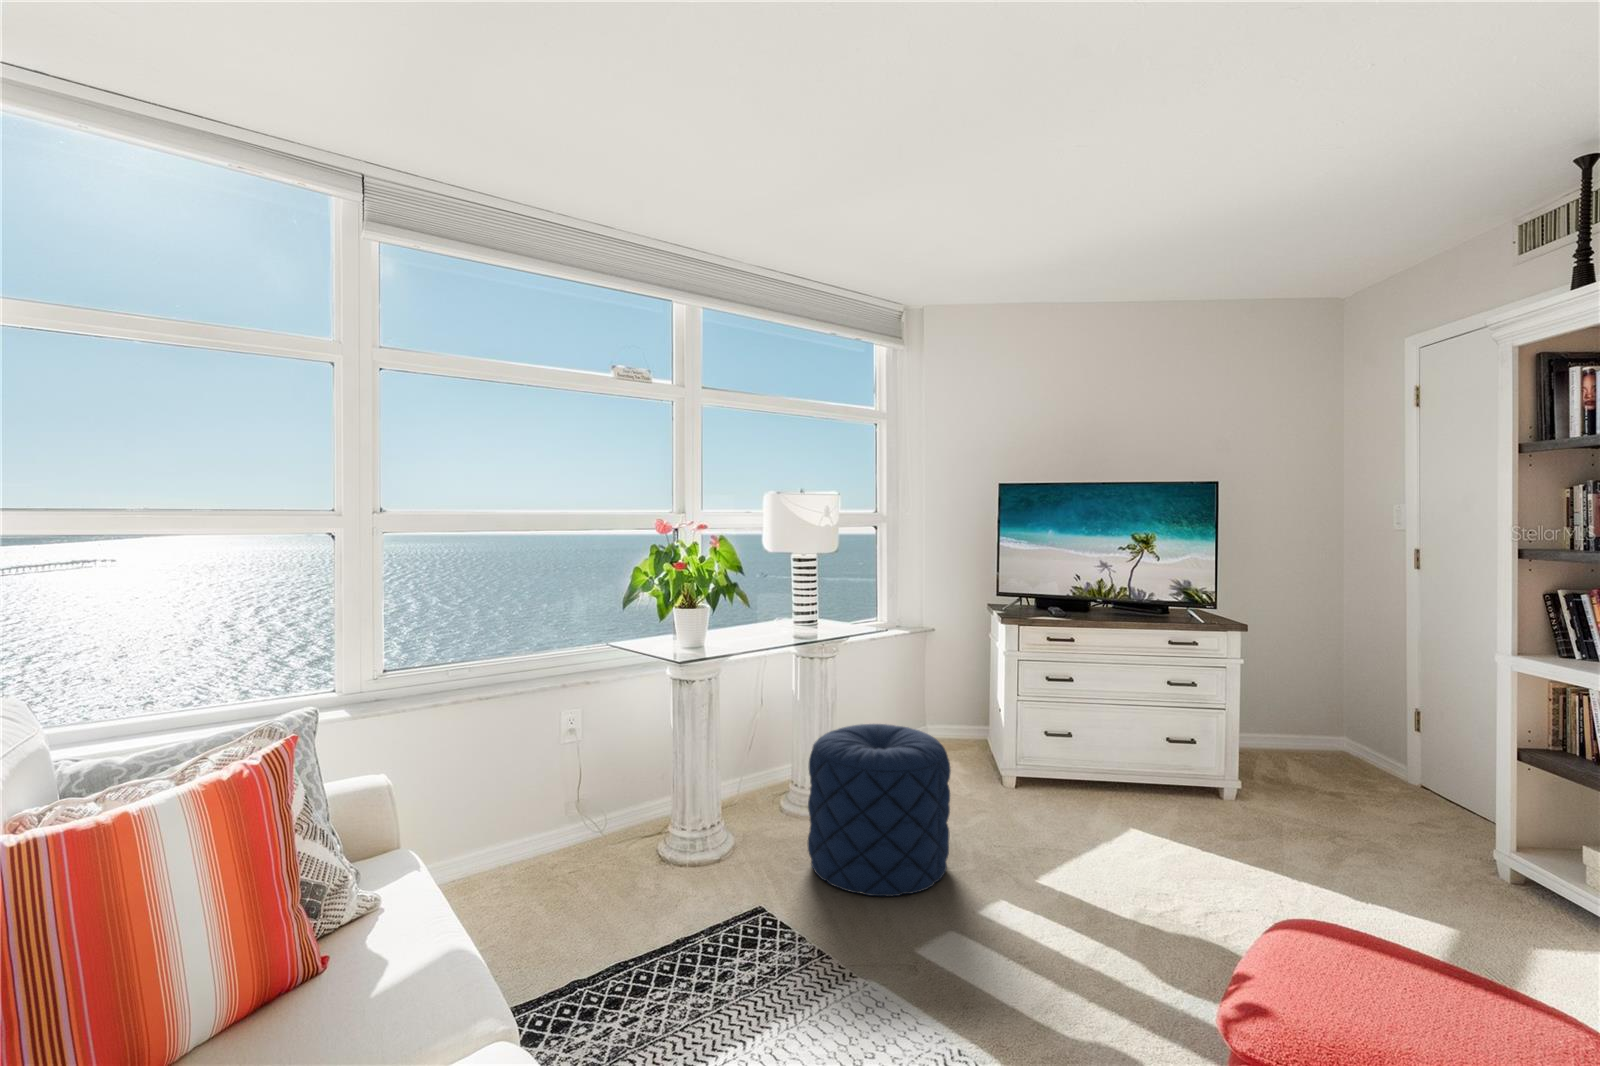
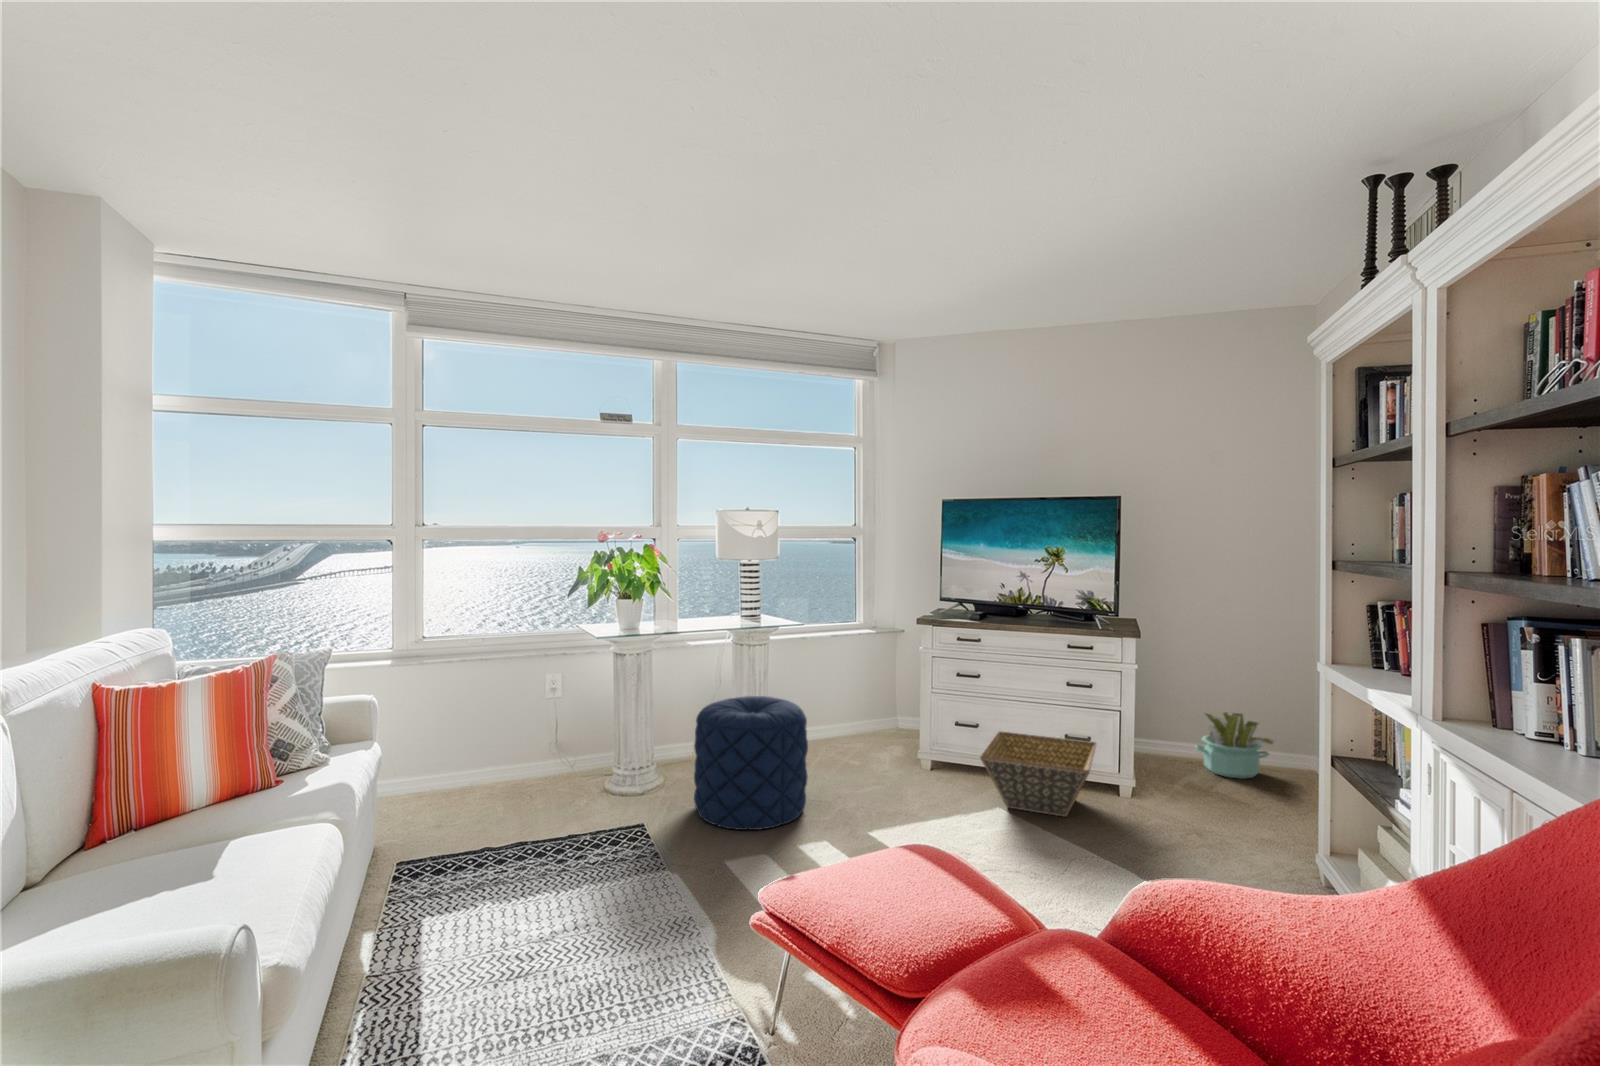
decorative plant: none [1261,701,1340,770] -> present [1195,712,1275,779]
basket: none [1102,742,1251,833] -> present [980,732,1096,817]

